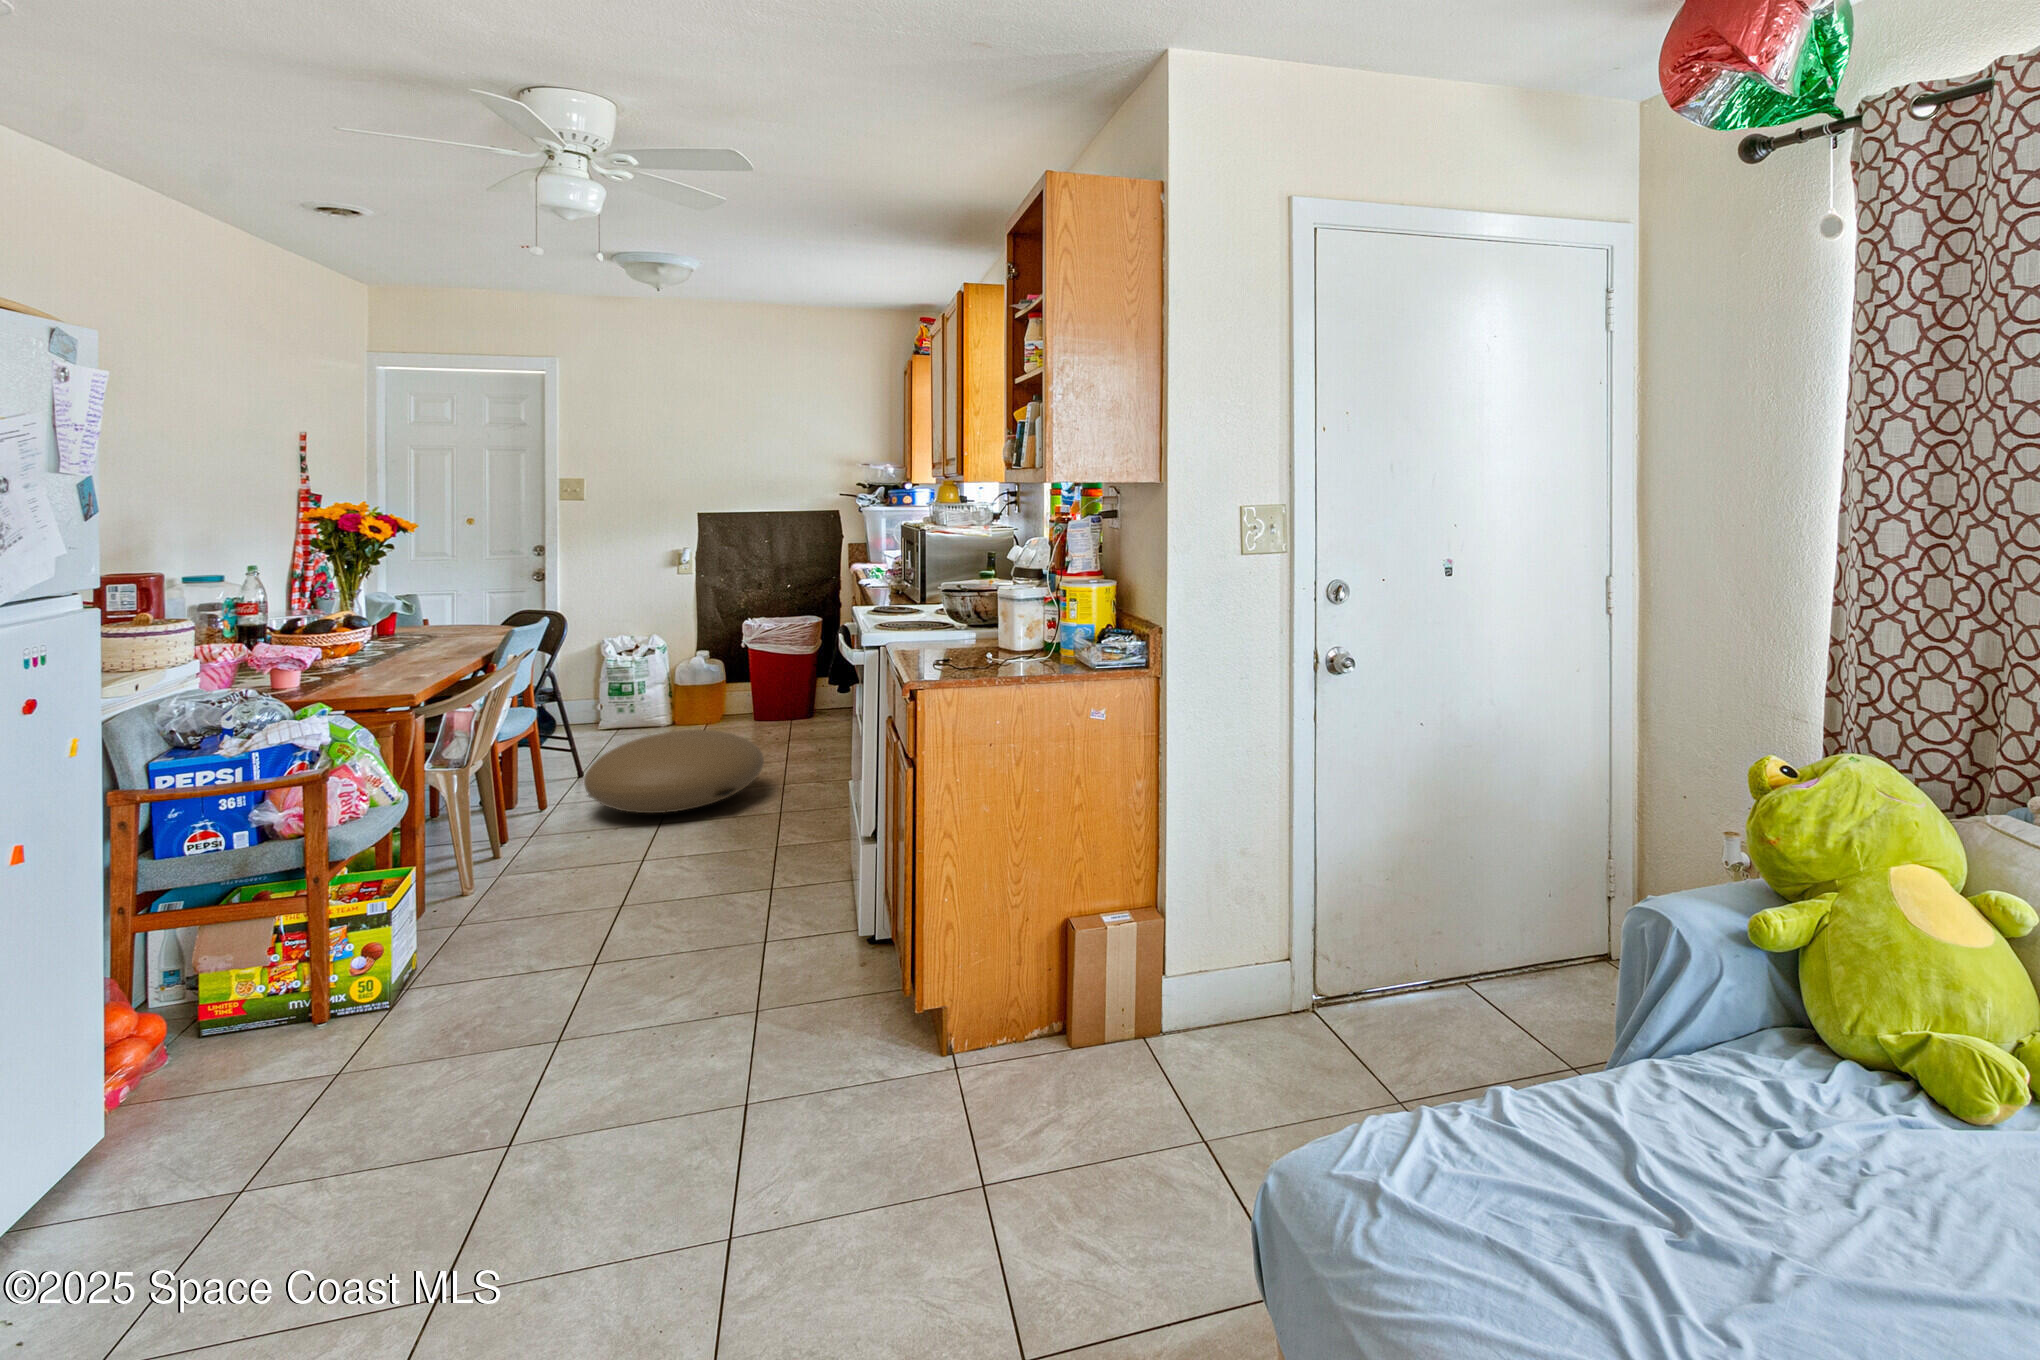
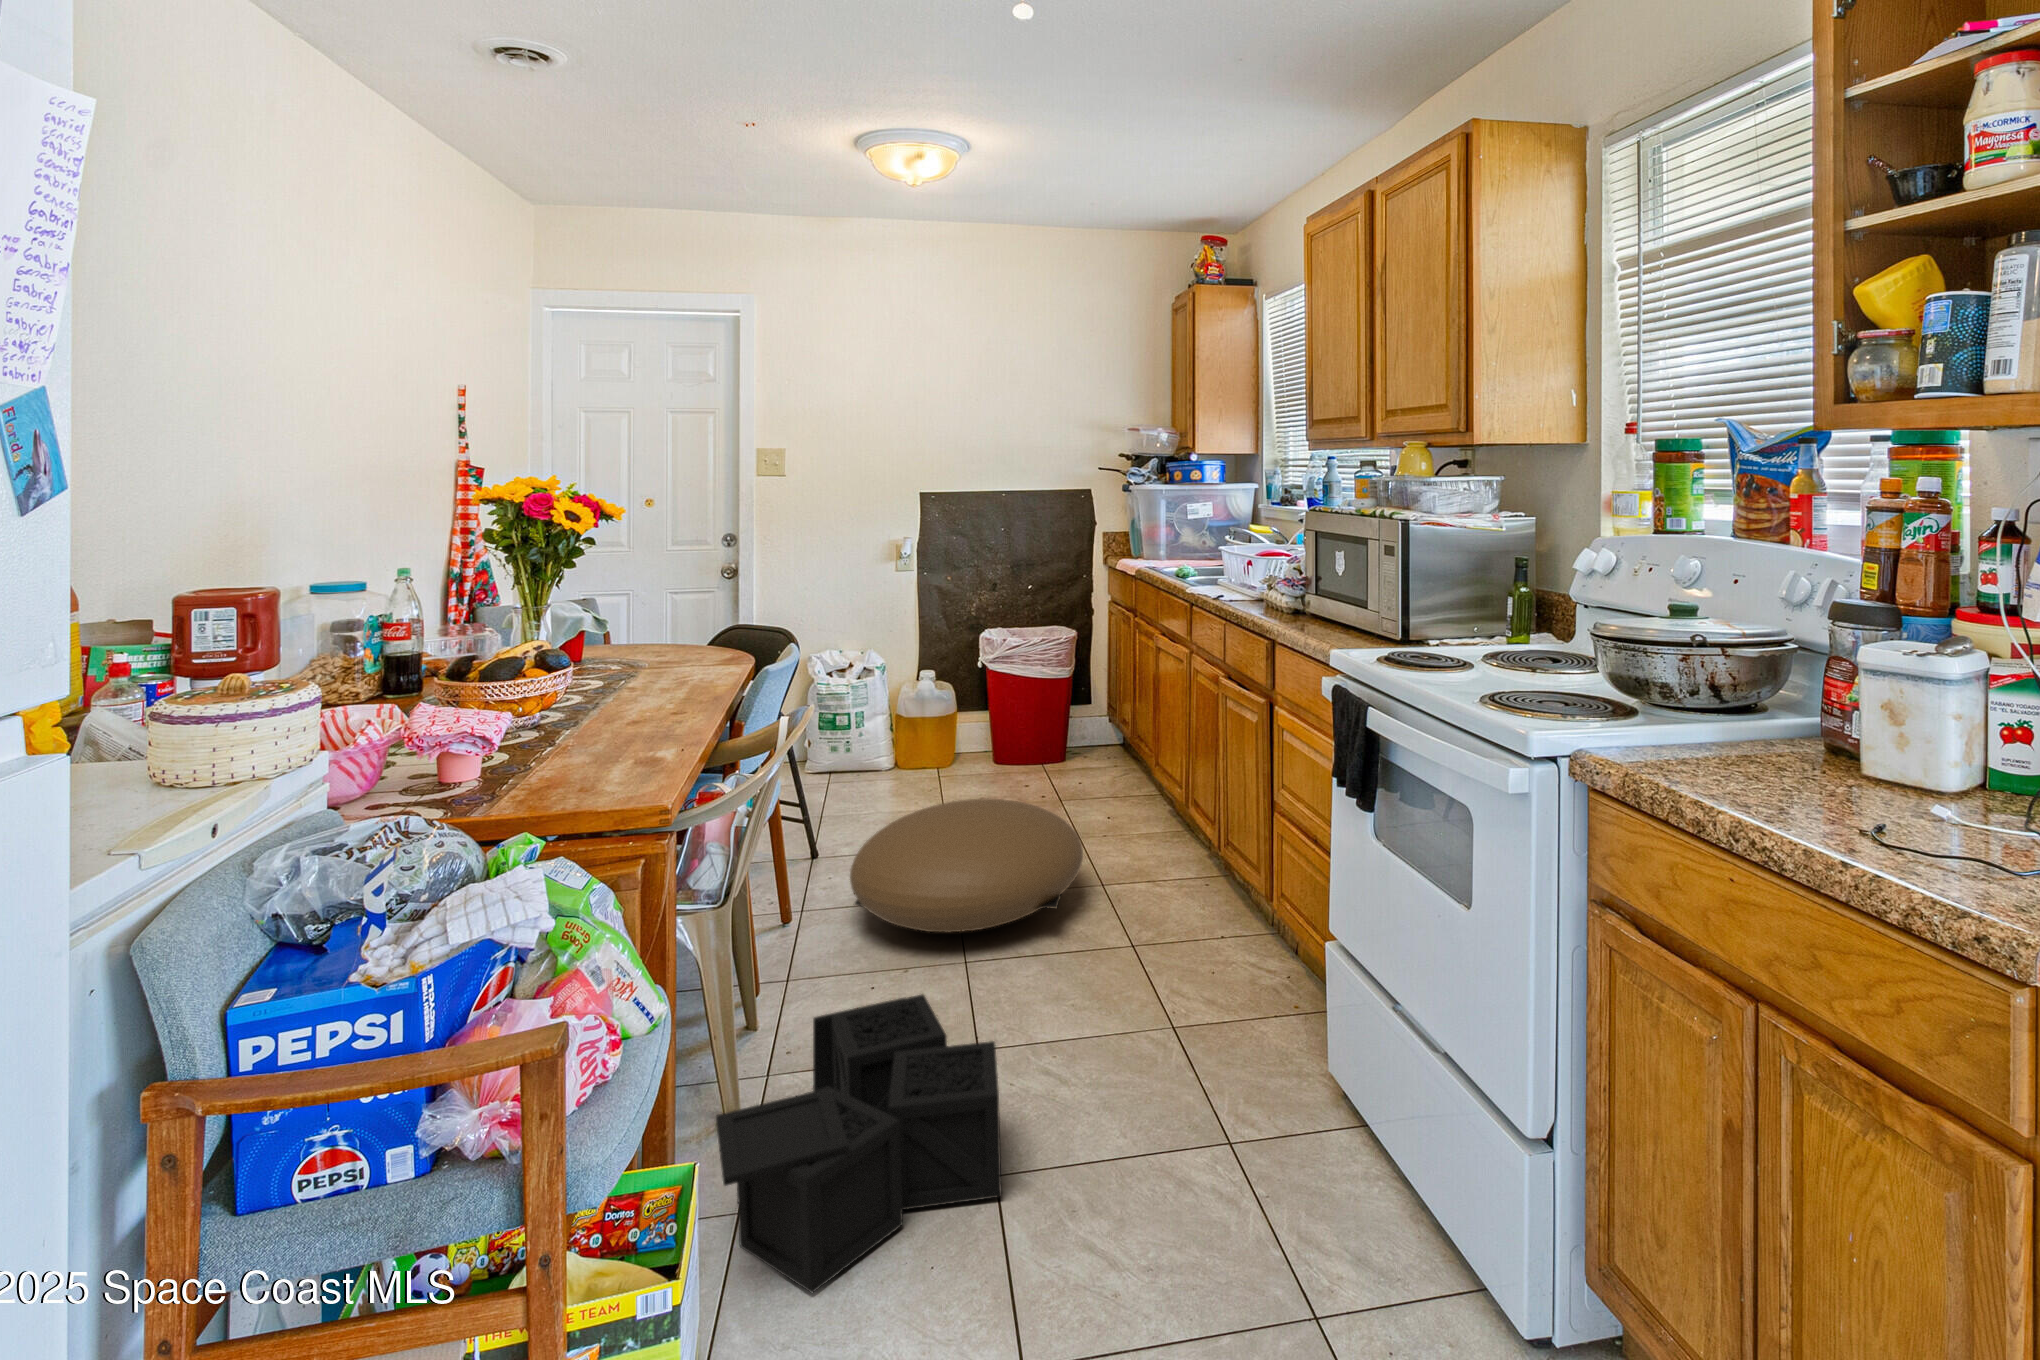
storage bin: none [431,827,632,956] -> present [716,995,1002,1293]

